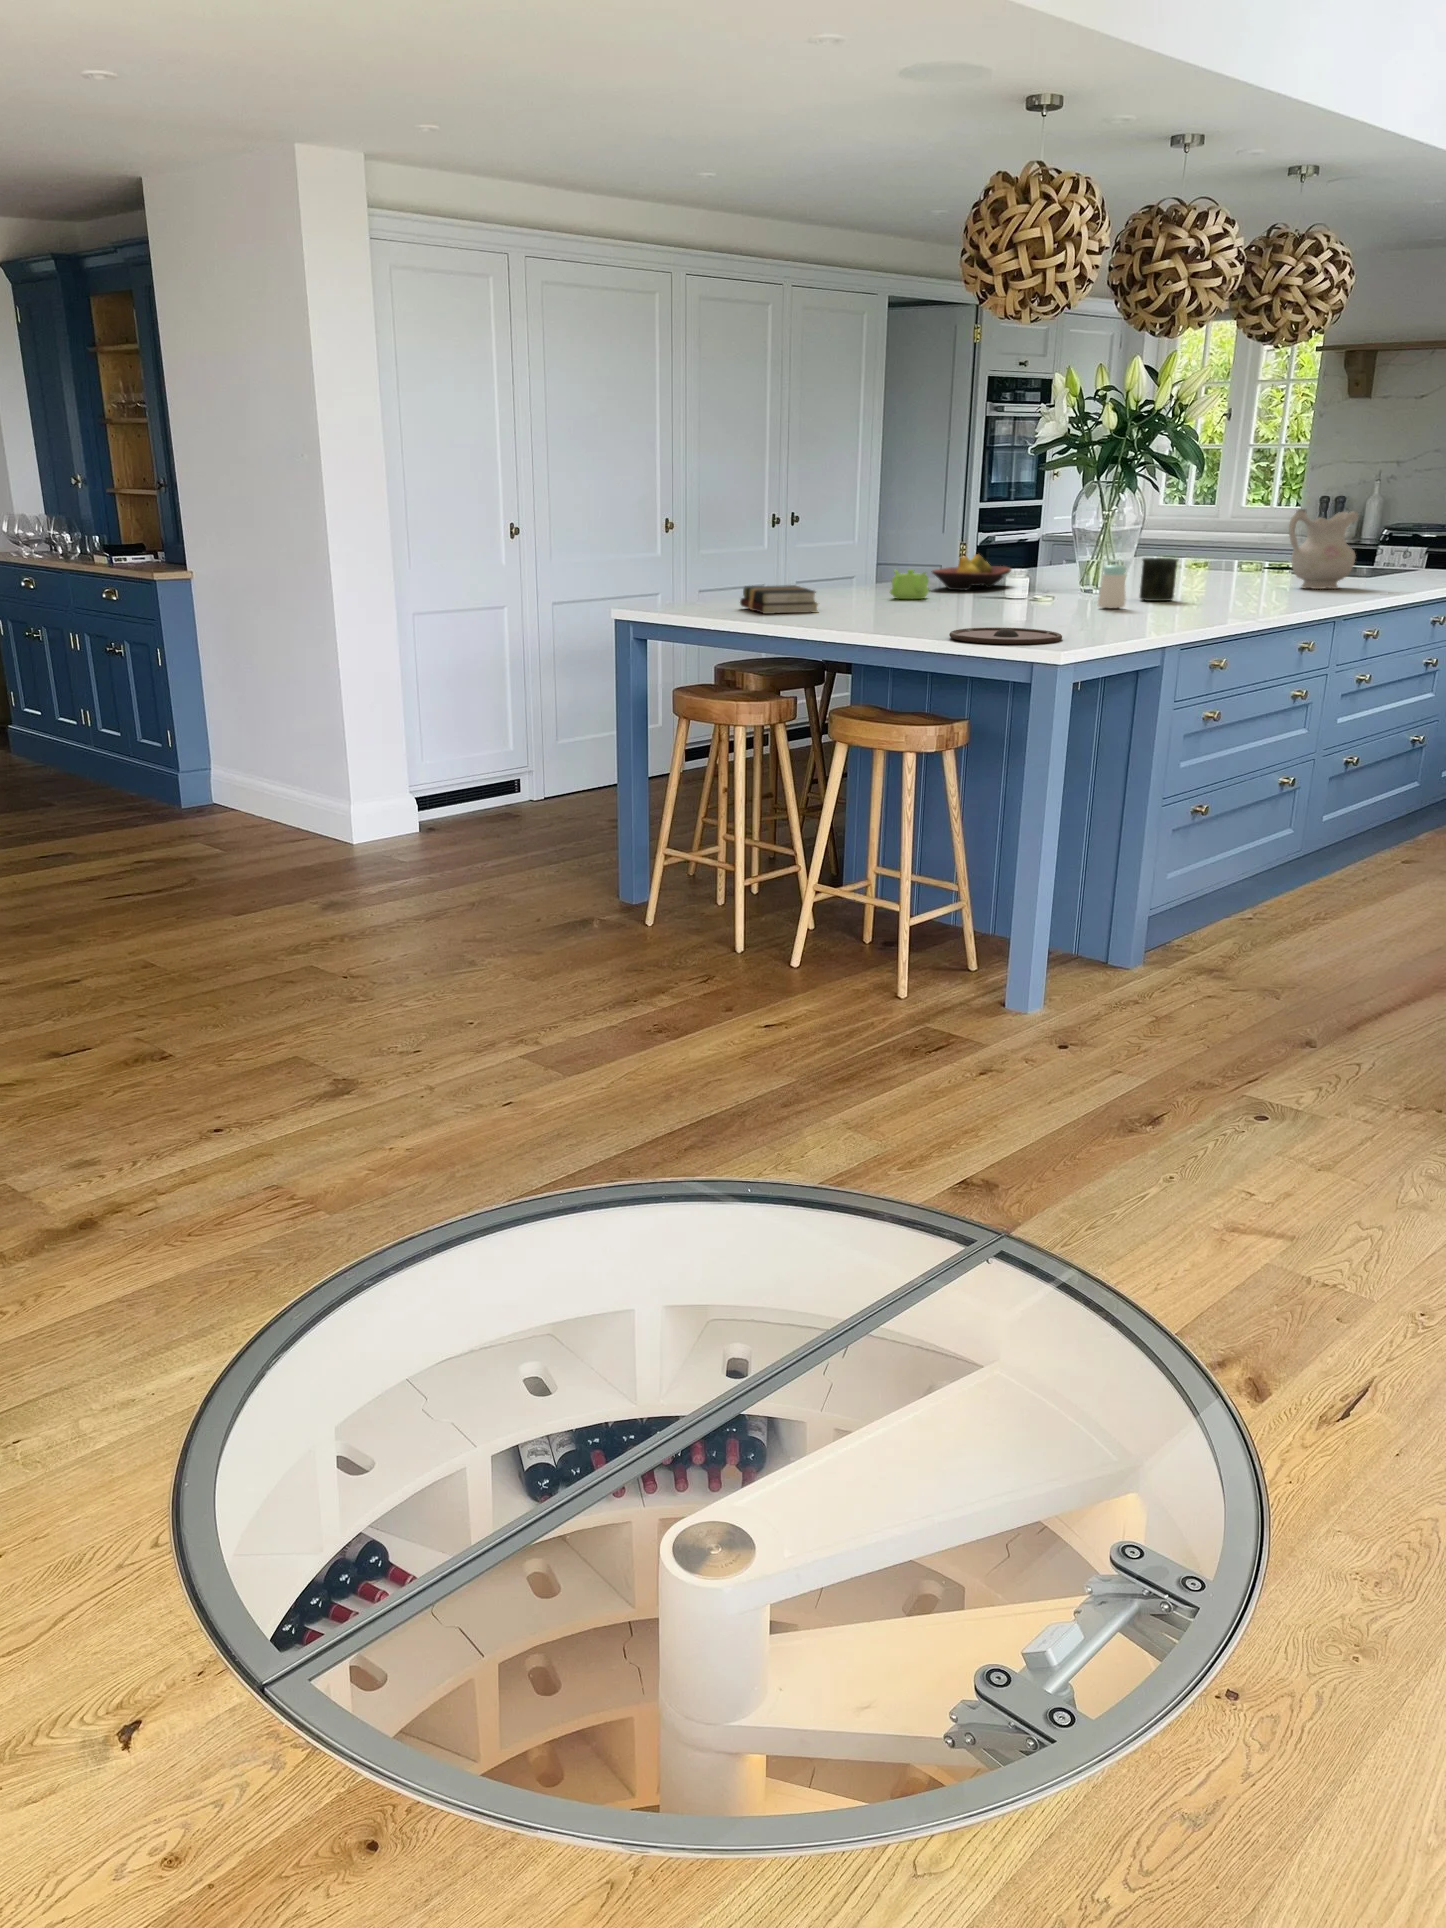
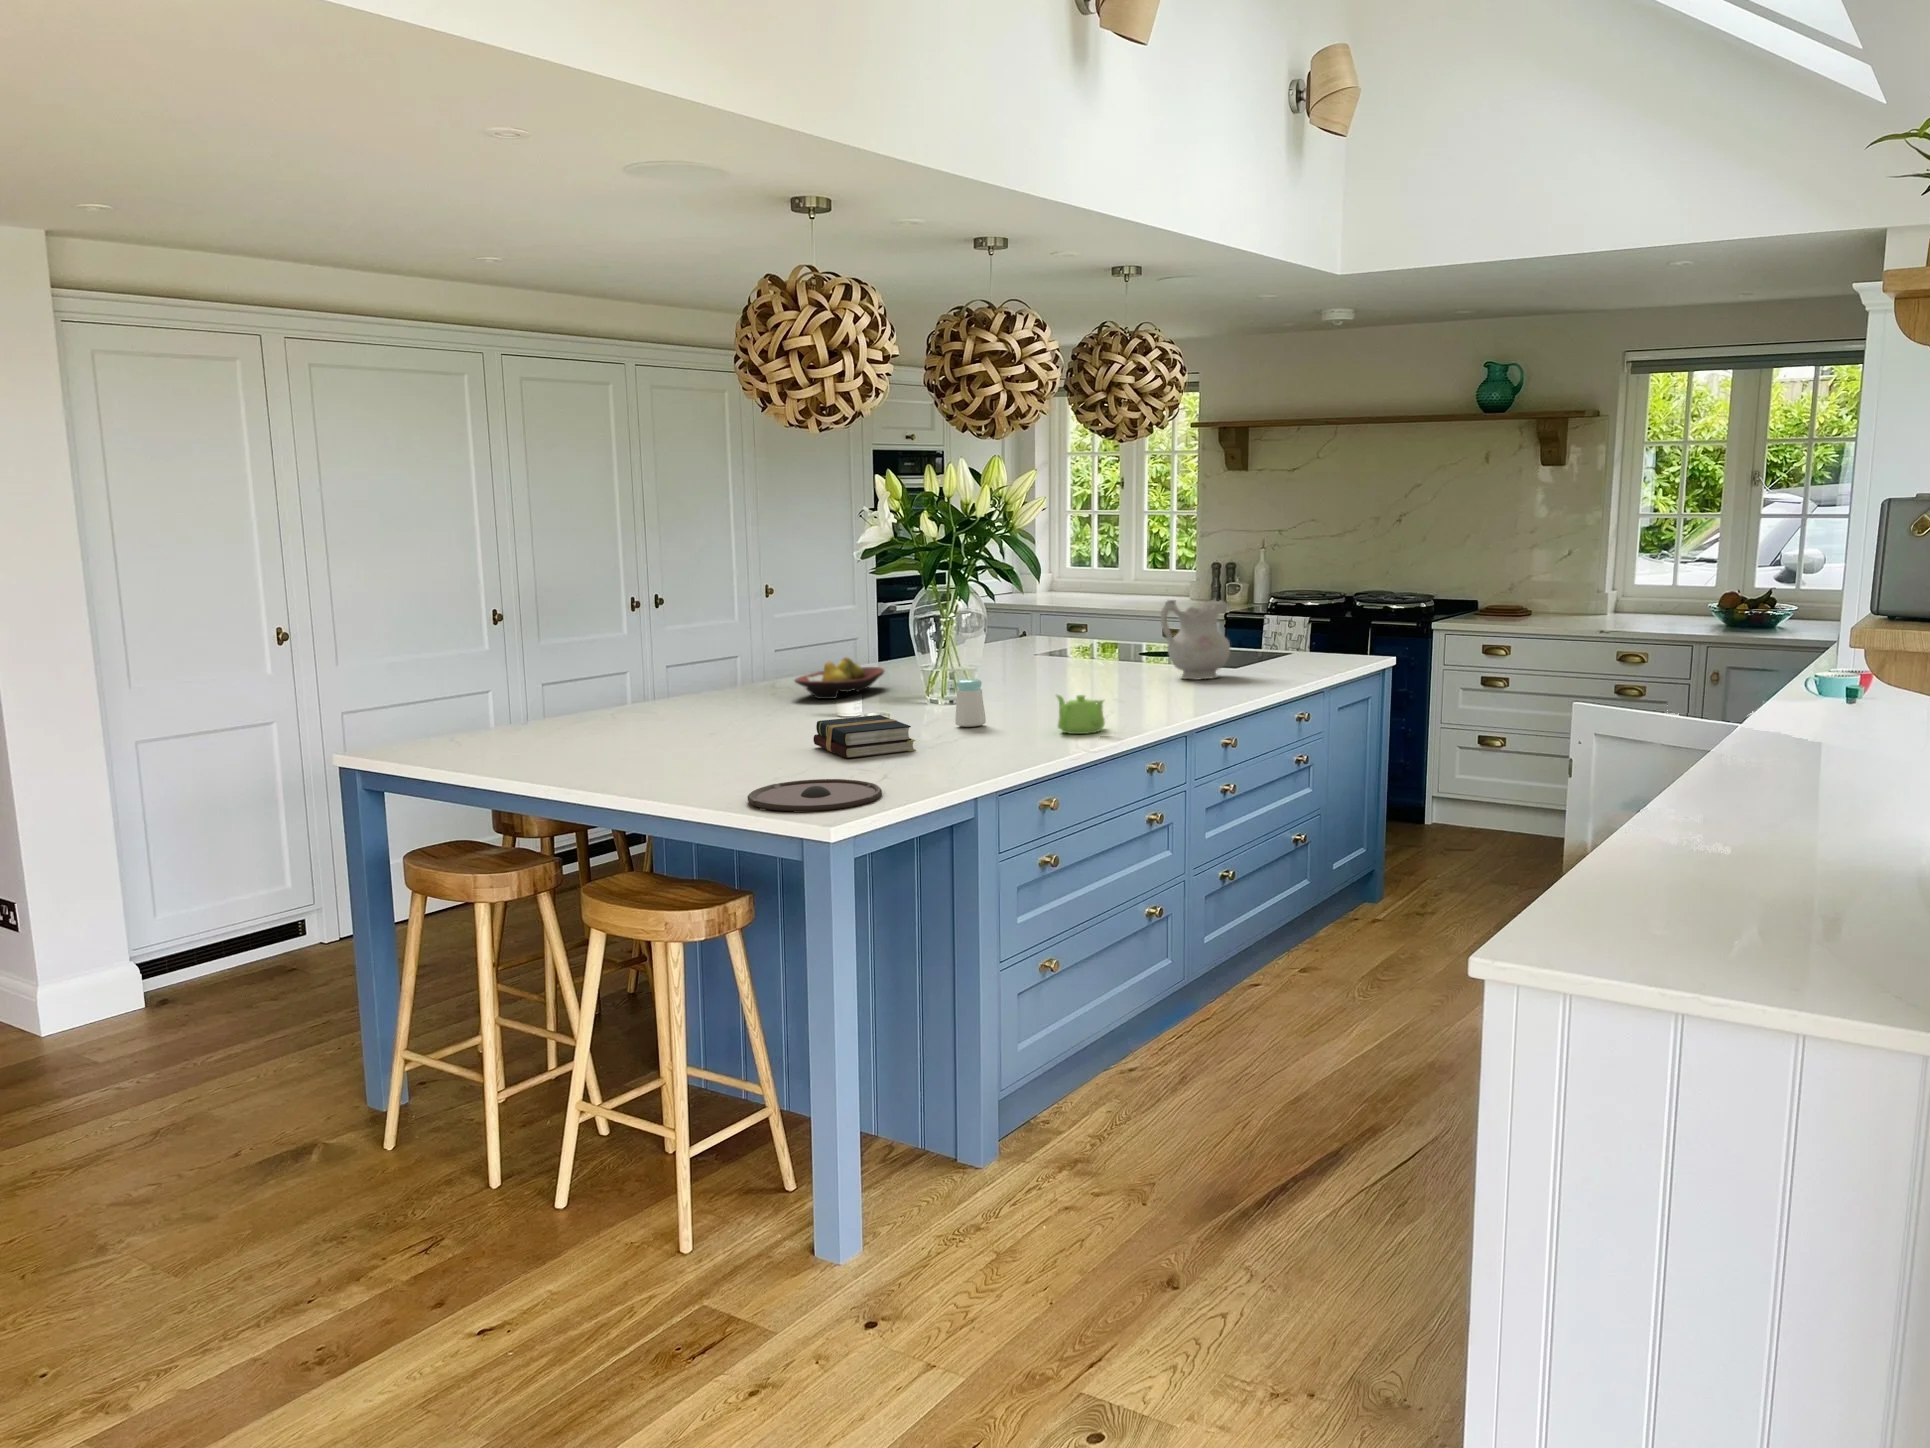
mug: present [1140,558,1178,601] -> none [1005,663,1044,710]
teapot: present [890,569,929,599] -> present [1056,694,1105,734]
hardback book: present [740,585,818,614] -> present [813,715,916,758]

